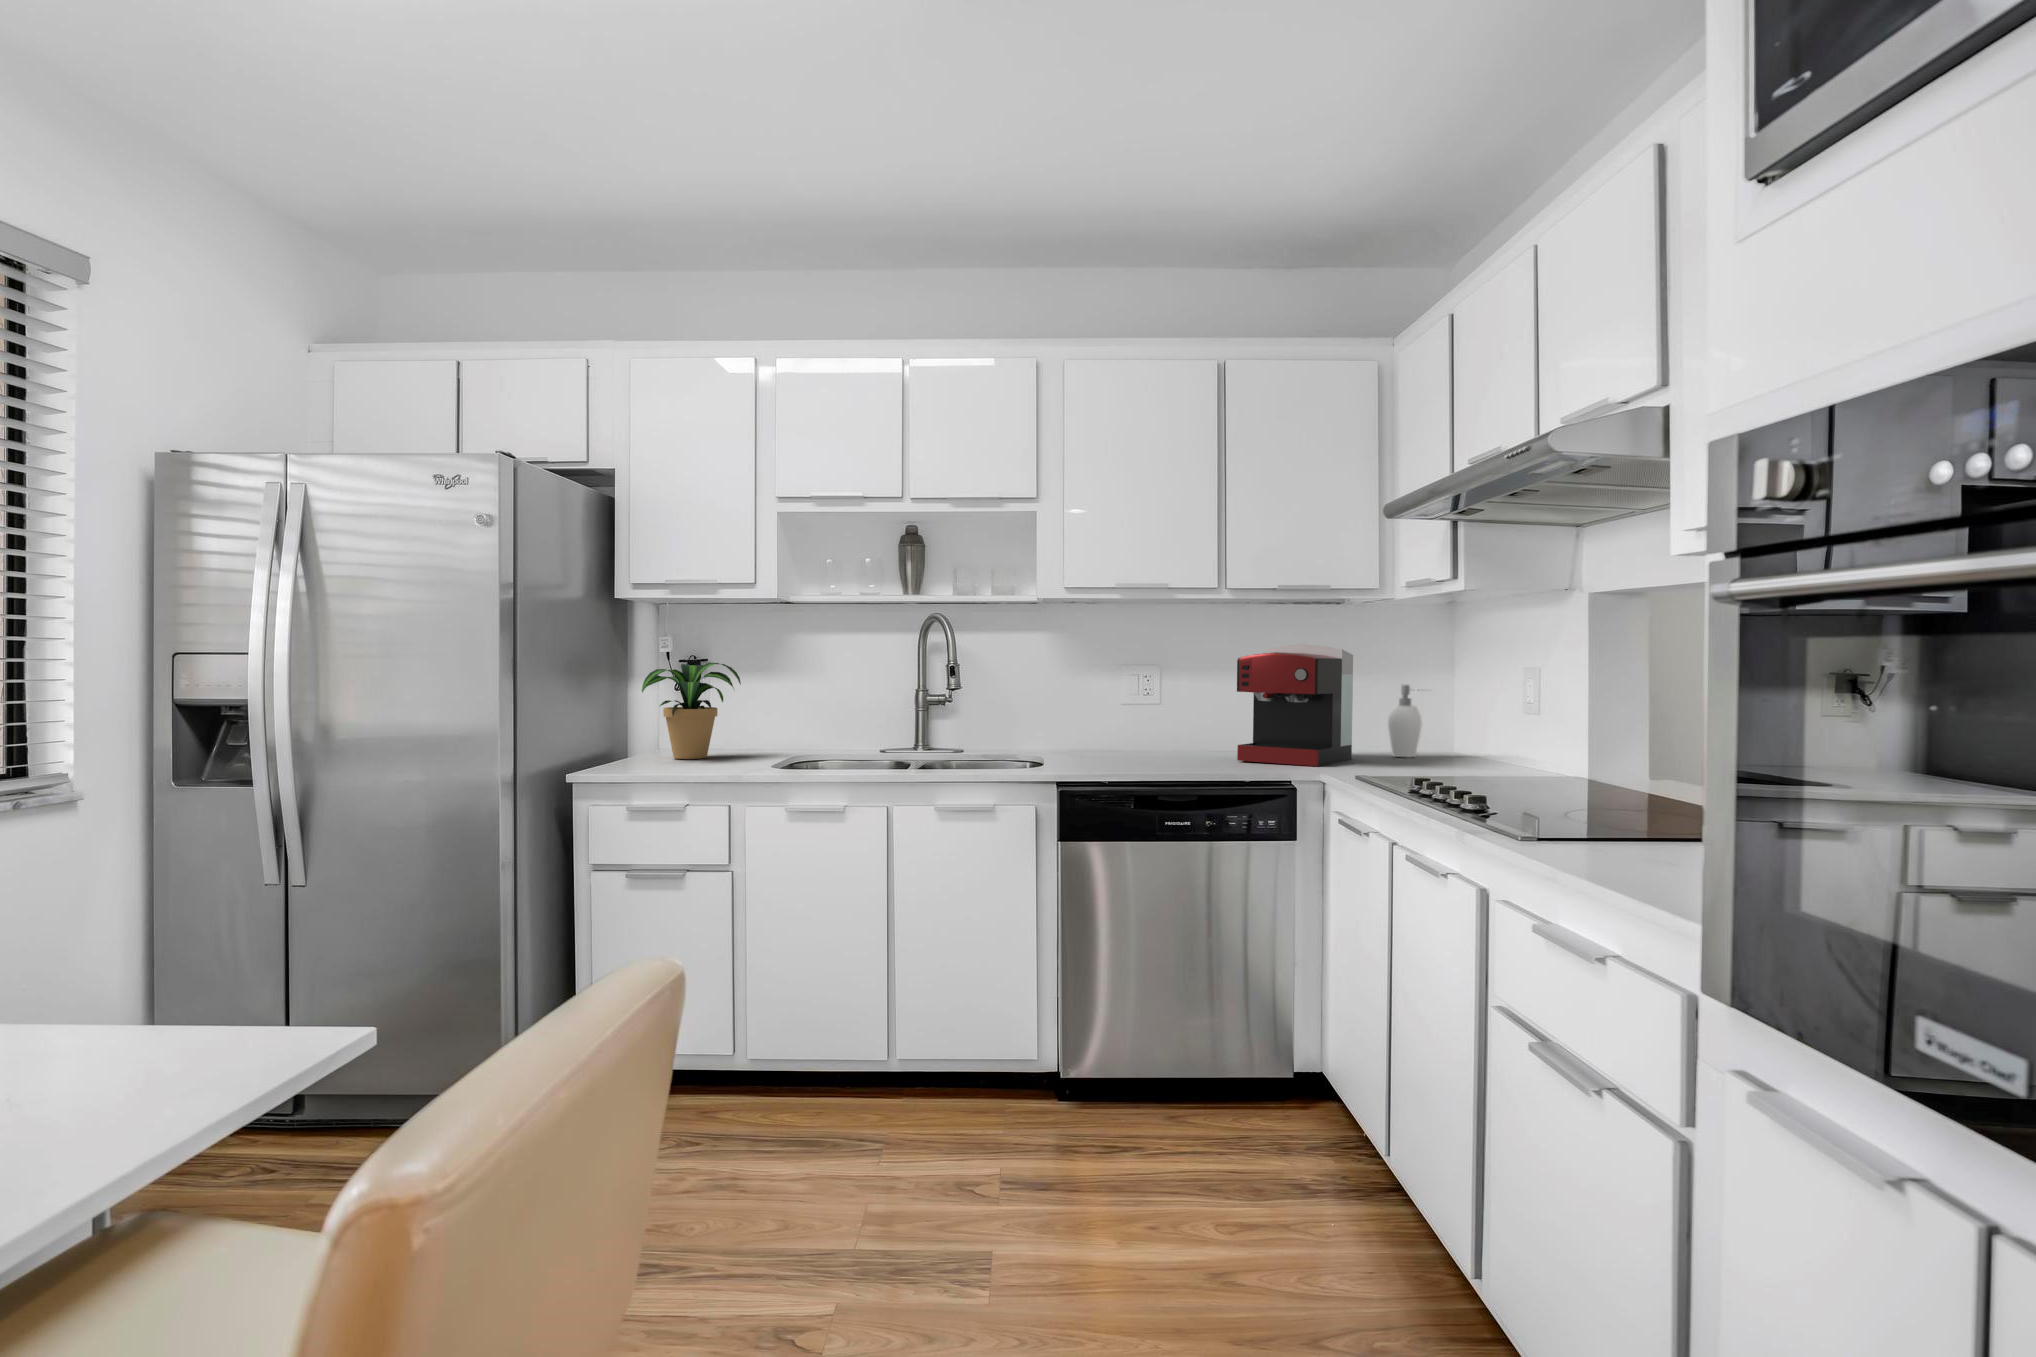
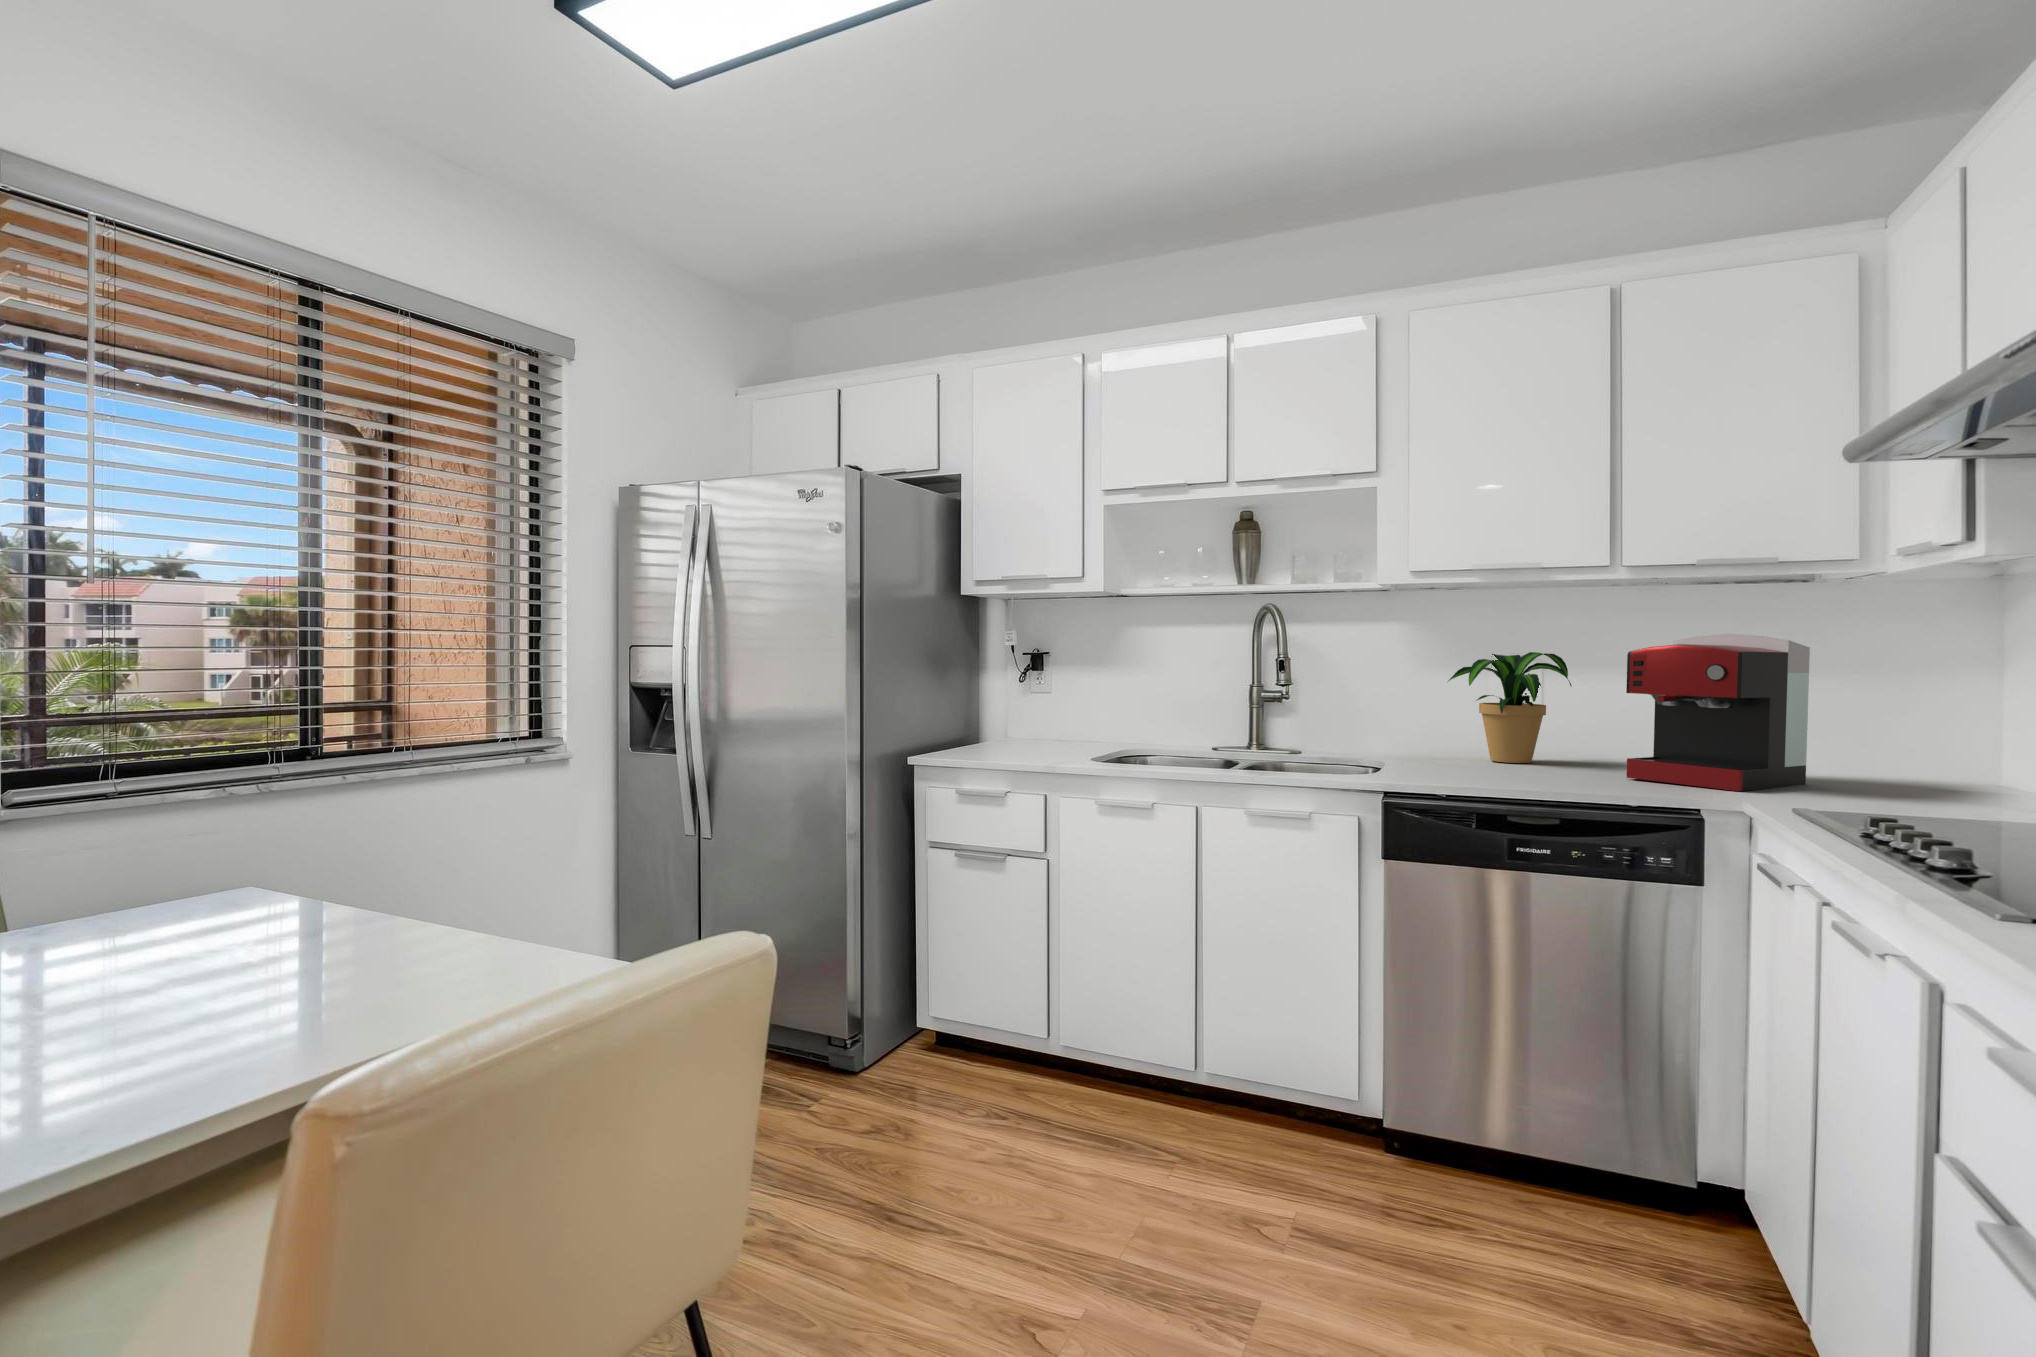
potted plant: present [642,662,741,759] -> present [1449,652,1571,763]
soap dispenser: present [1388,685,1422,757] -> none [1870,688,1945,787]

